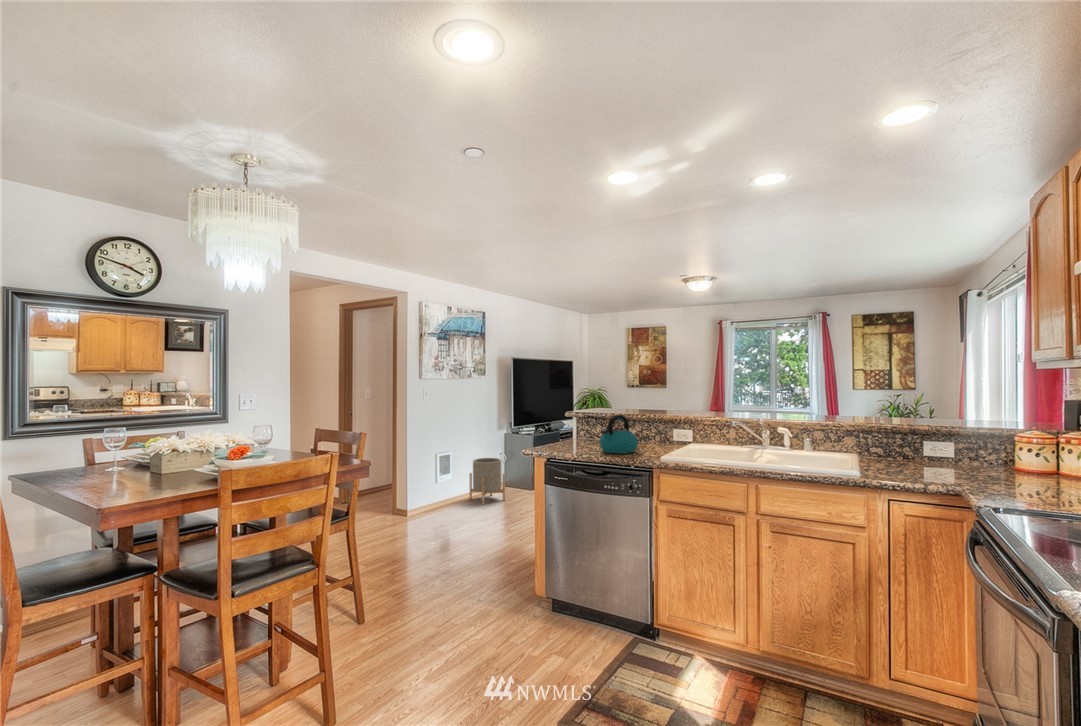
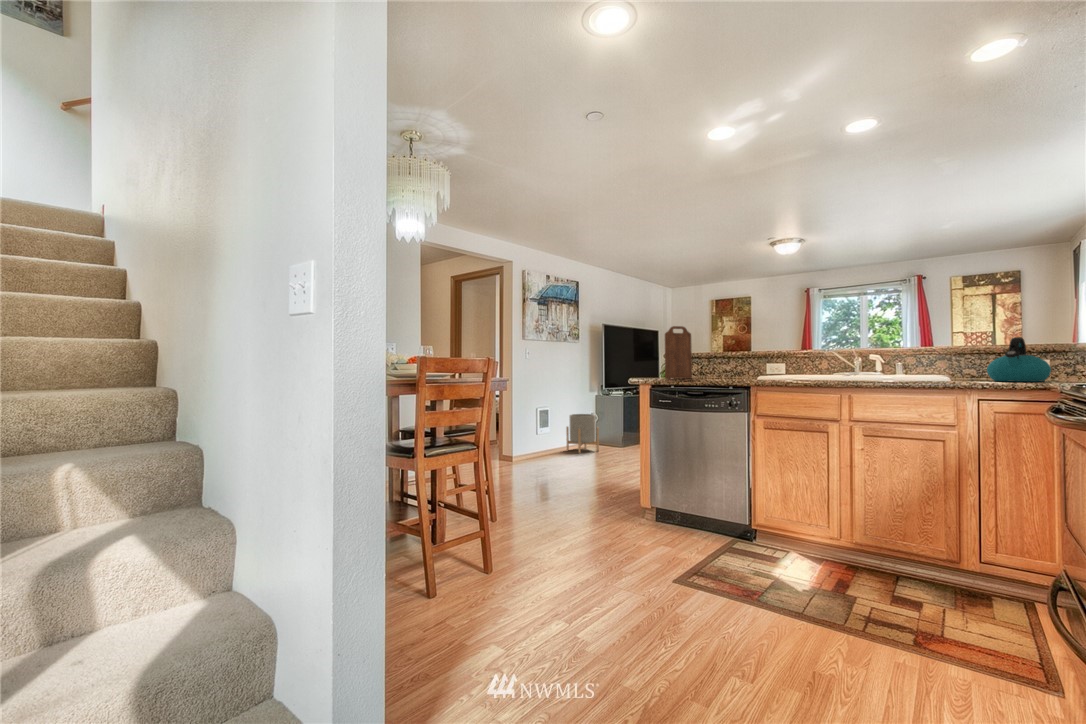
cutting board: none [565,387,595,447] -> present [665,326,692,379]
kettle: present [600,415,638,454] -> present [987,337,1051,382]

